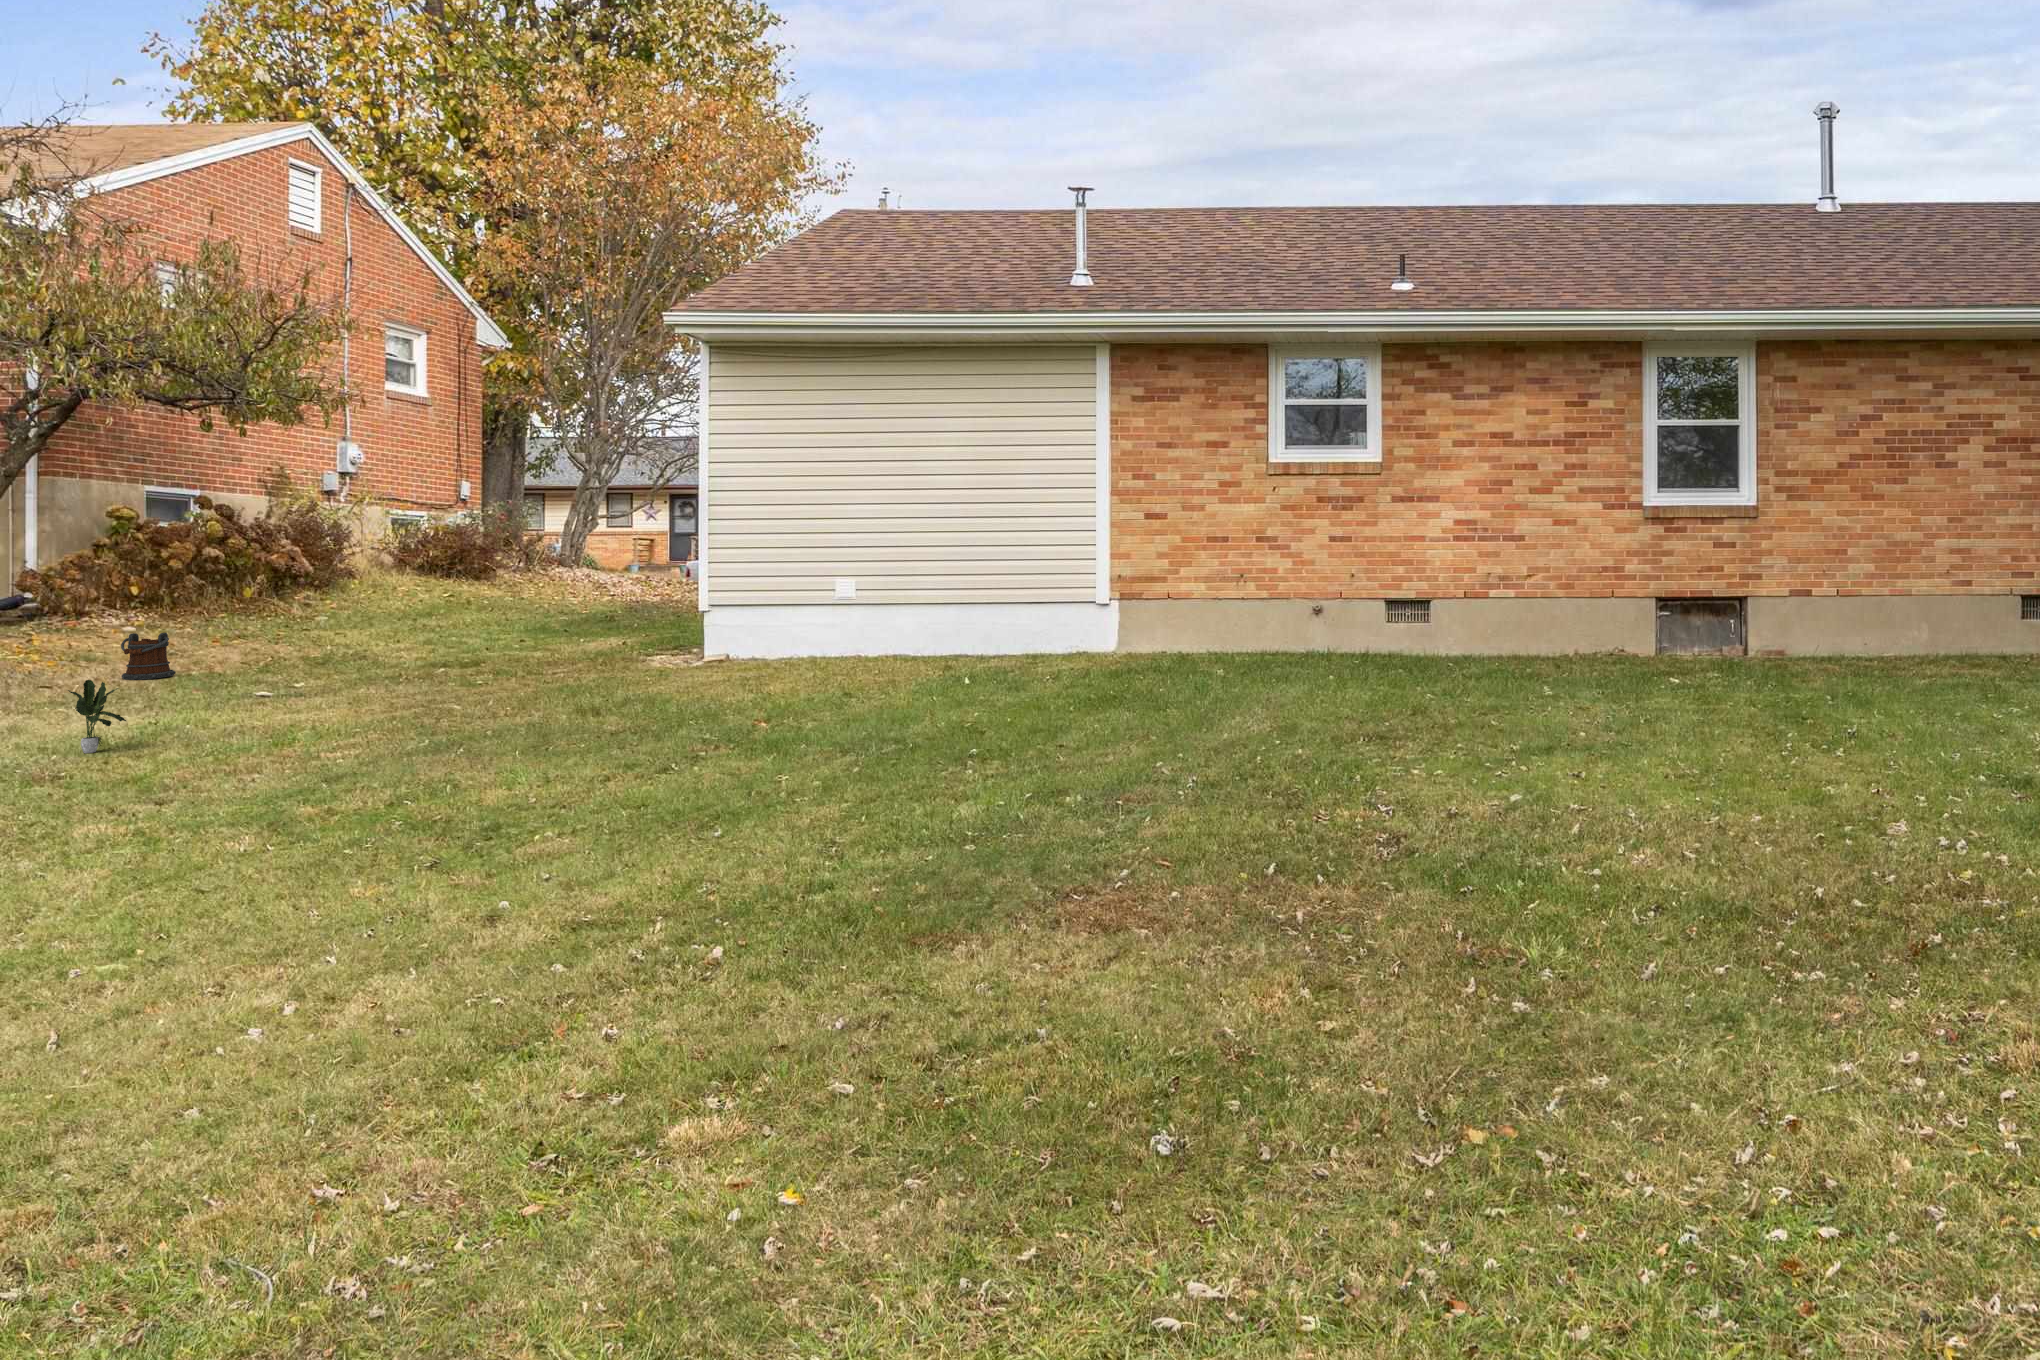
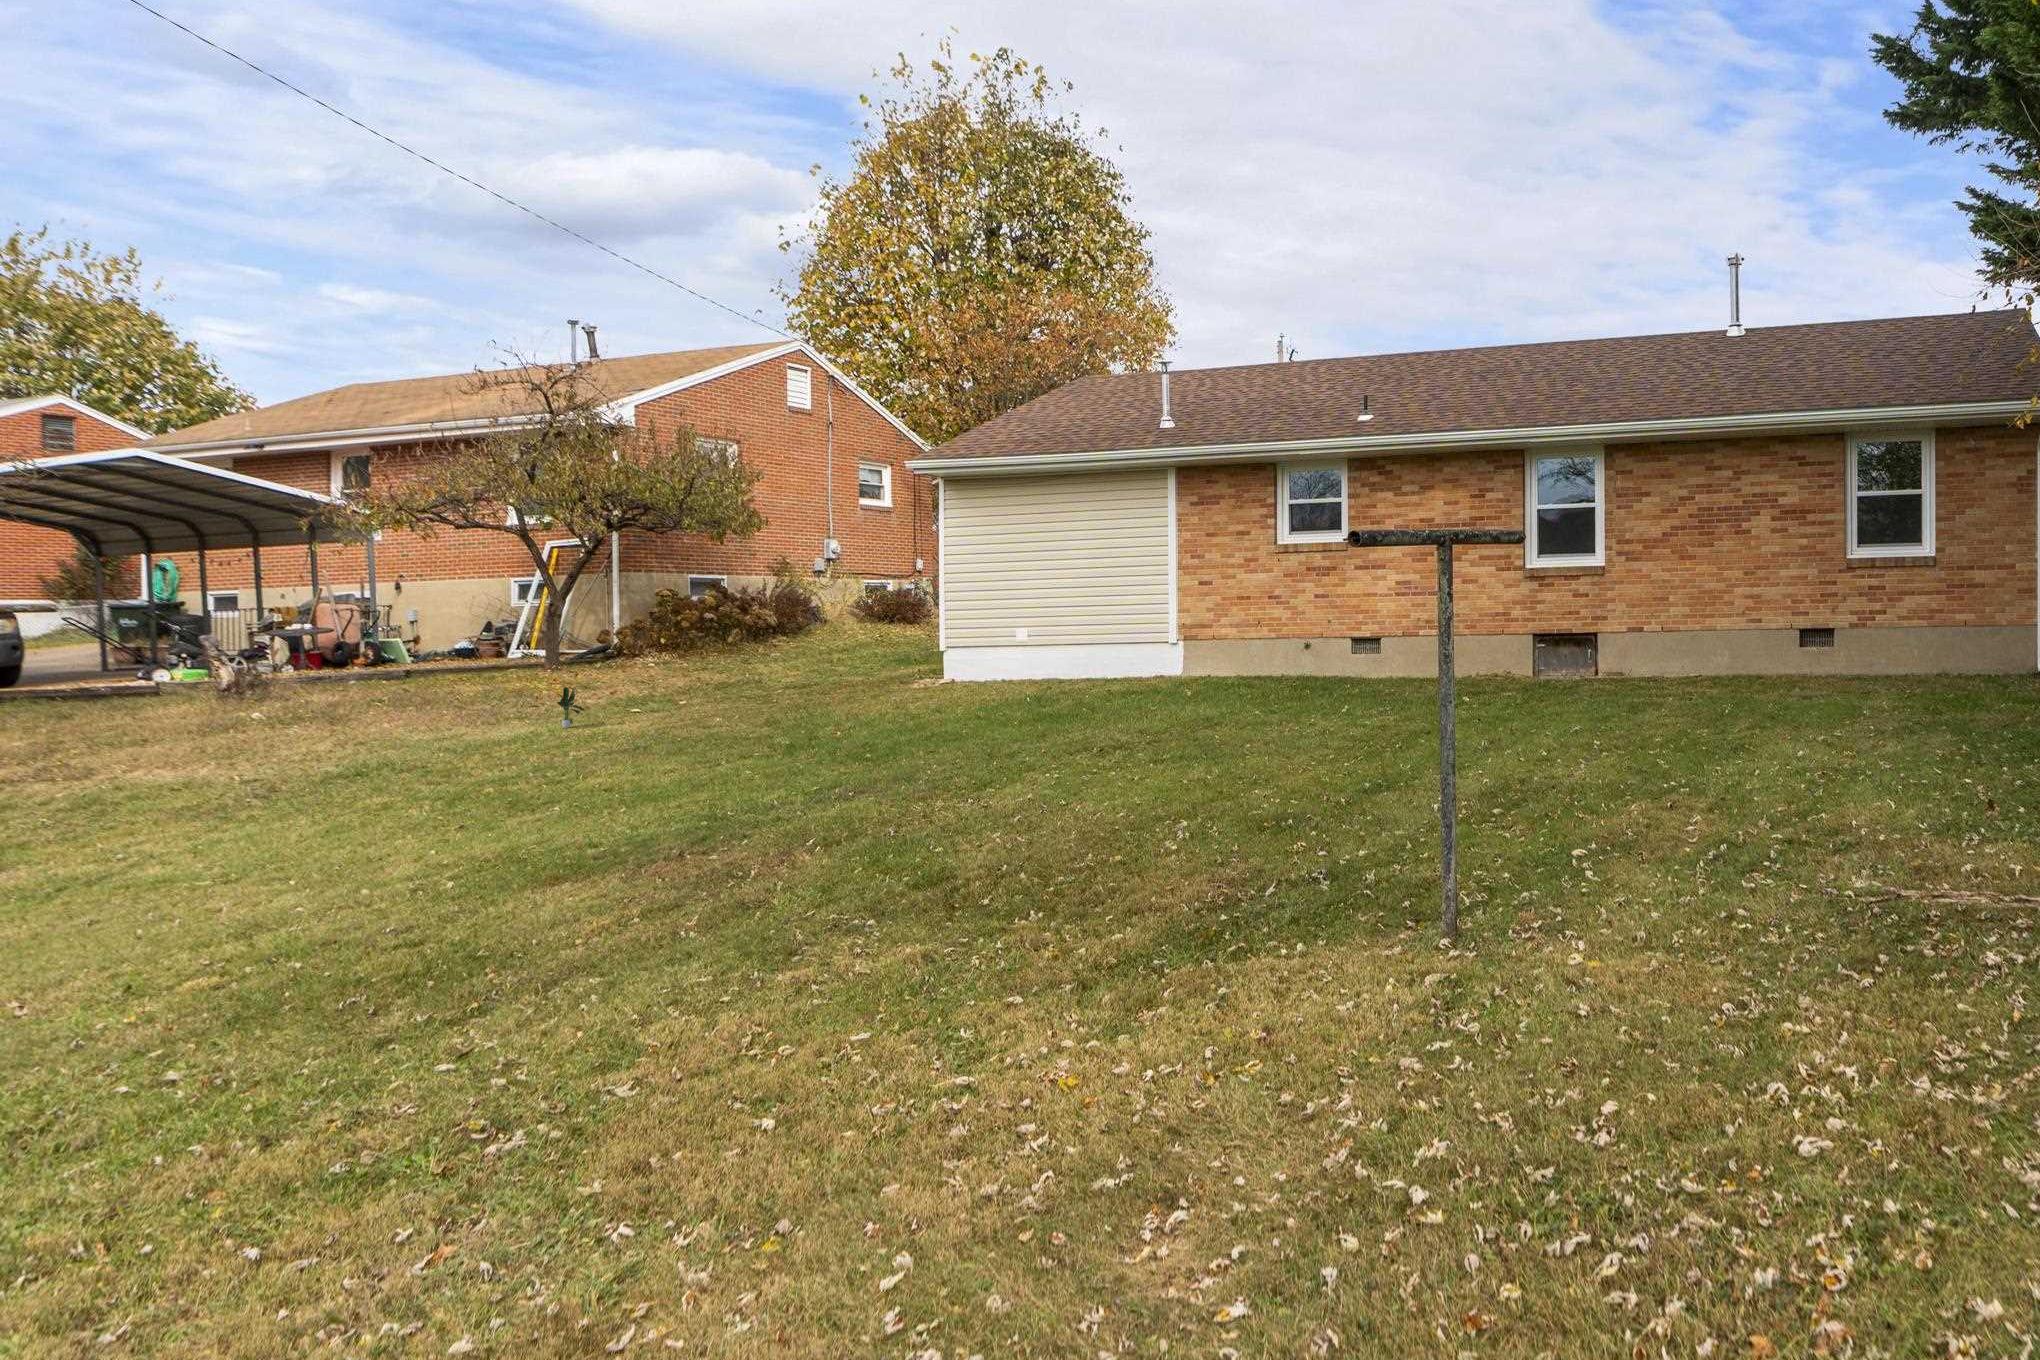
bucket: present [121,633,175,680] -> none [625,663,655,691]

